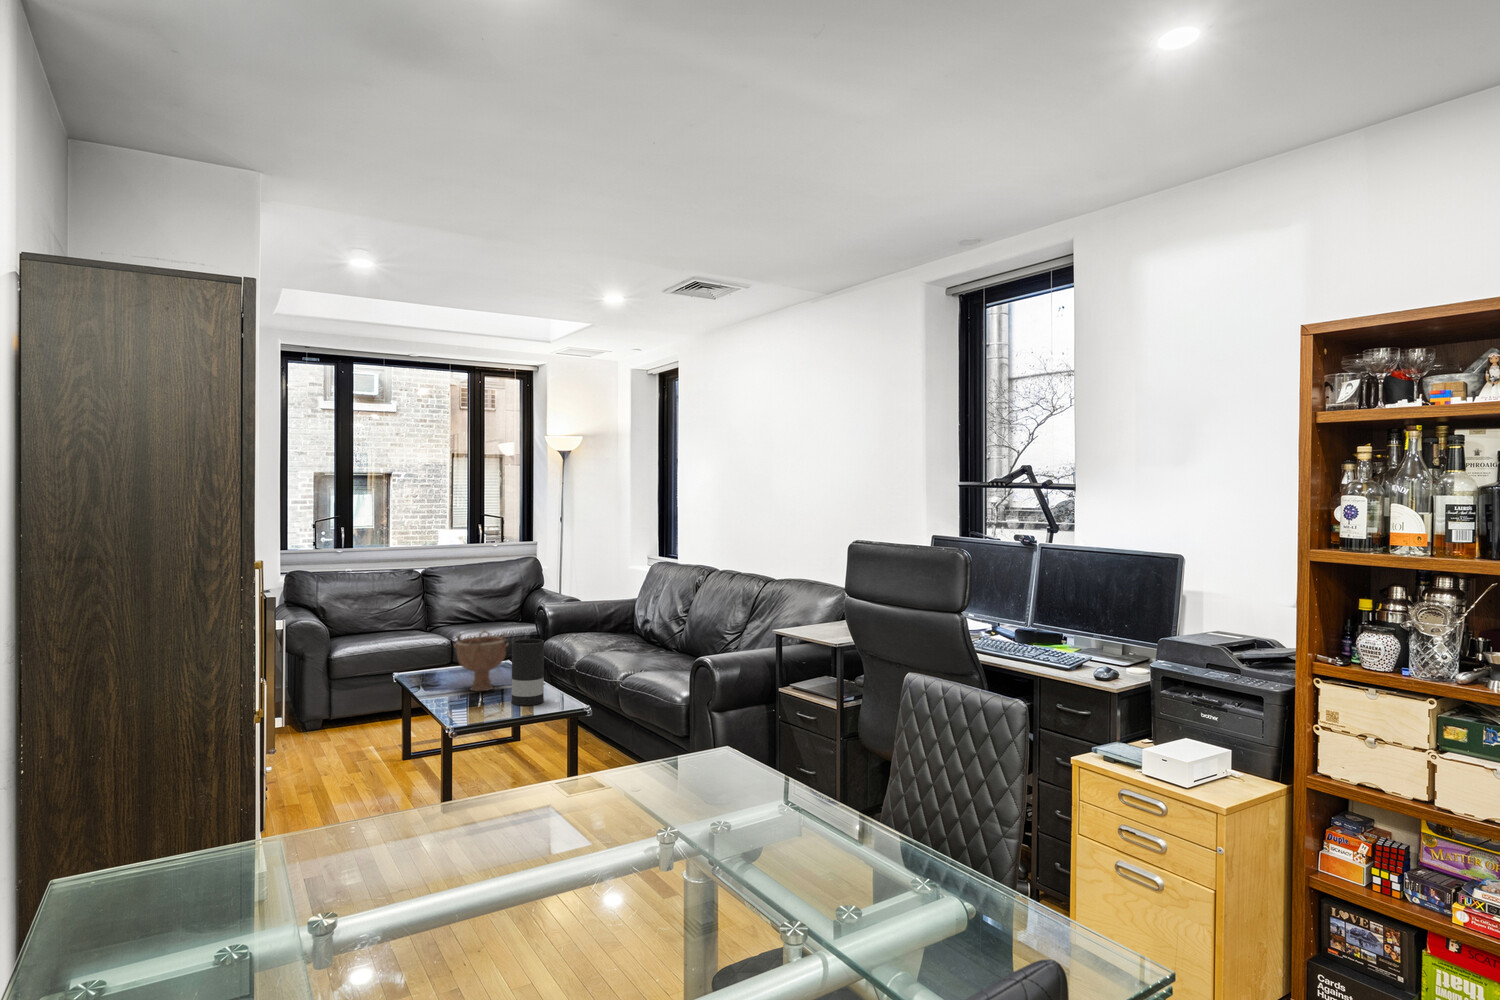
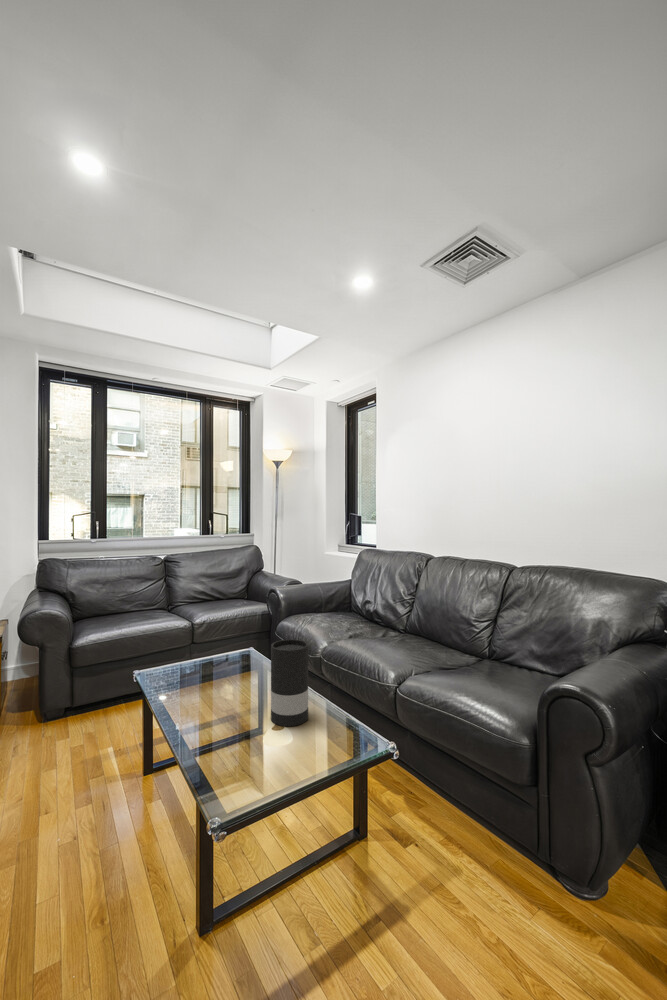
decorative bowl: present [454,630,508,691] -> none [199,623,260,698]

